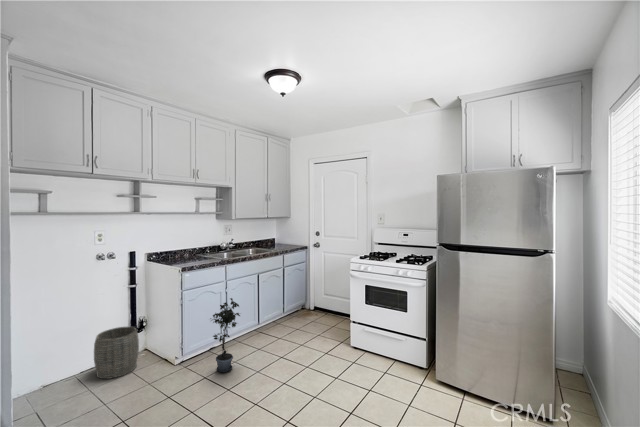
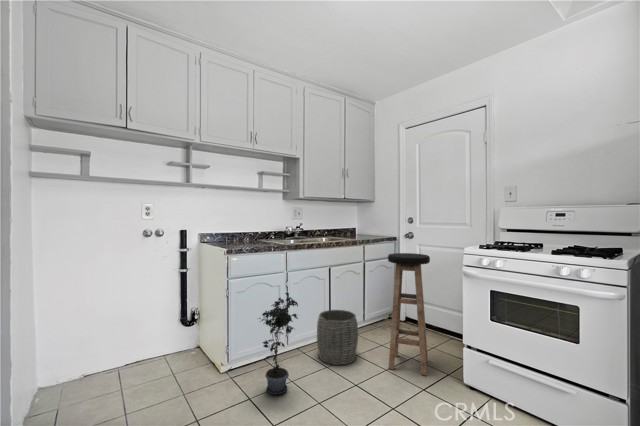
bar stool: none [302,262,330,345] -> present [388,253,430,376]
woven basket: present [94,327,139,379] -> present [317,310,358,365]

